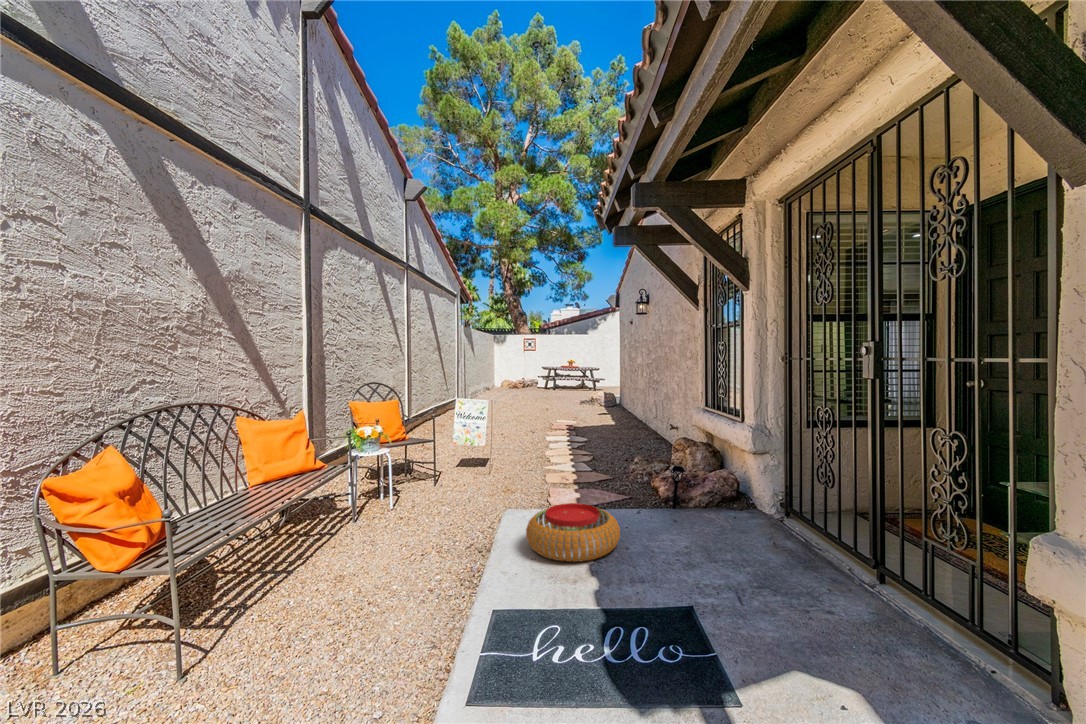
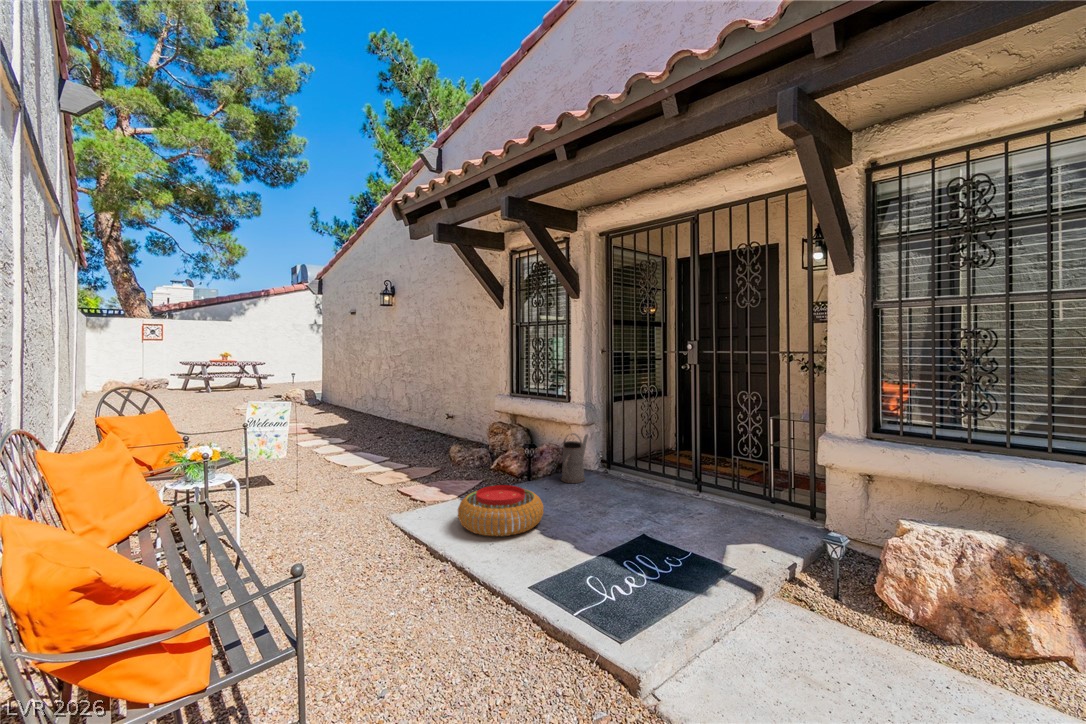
watering can: none [699,460,758,525] -> present [561,433,588,483]

